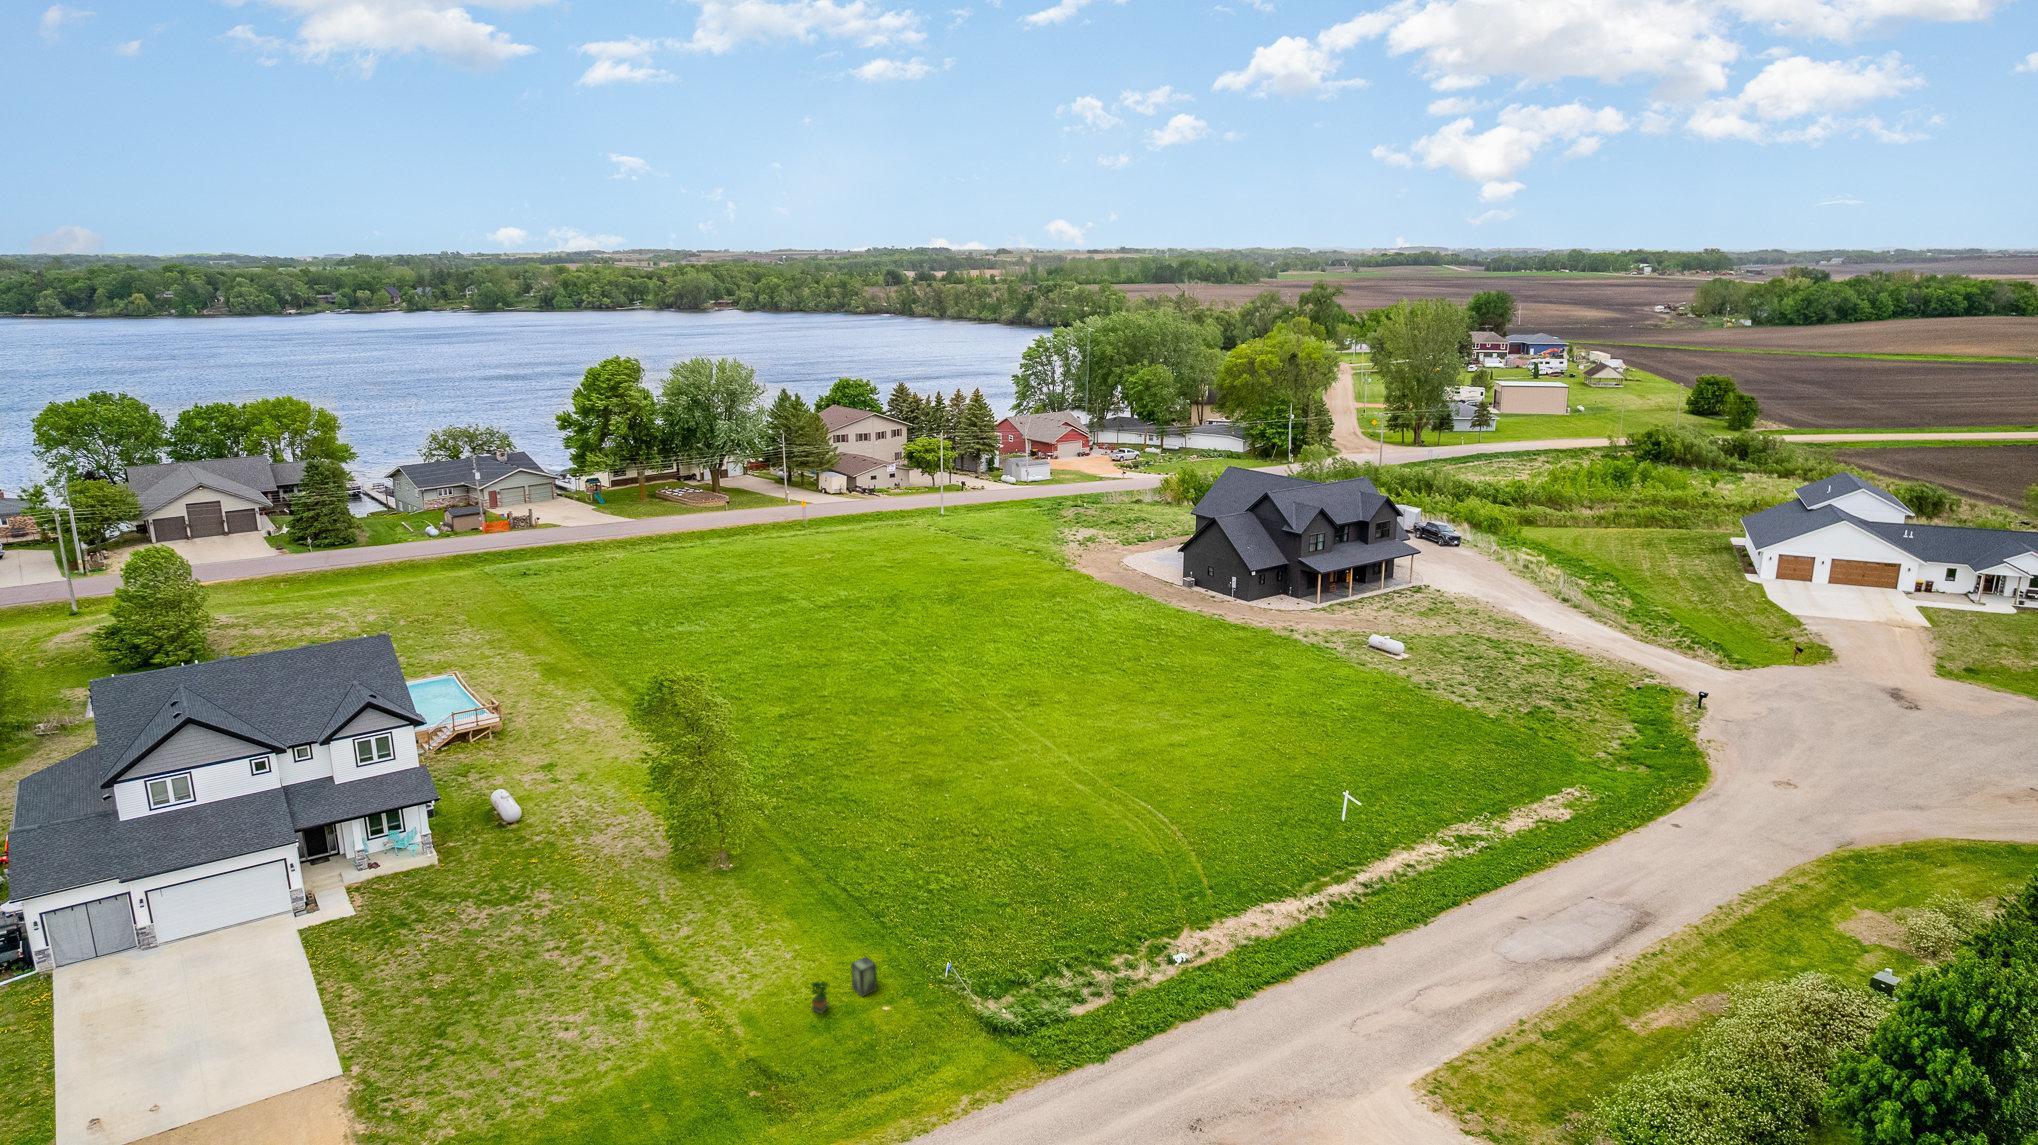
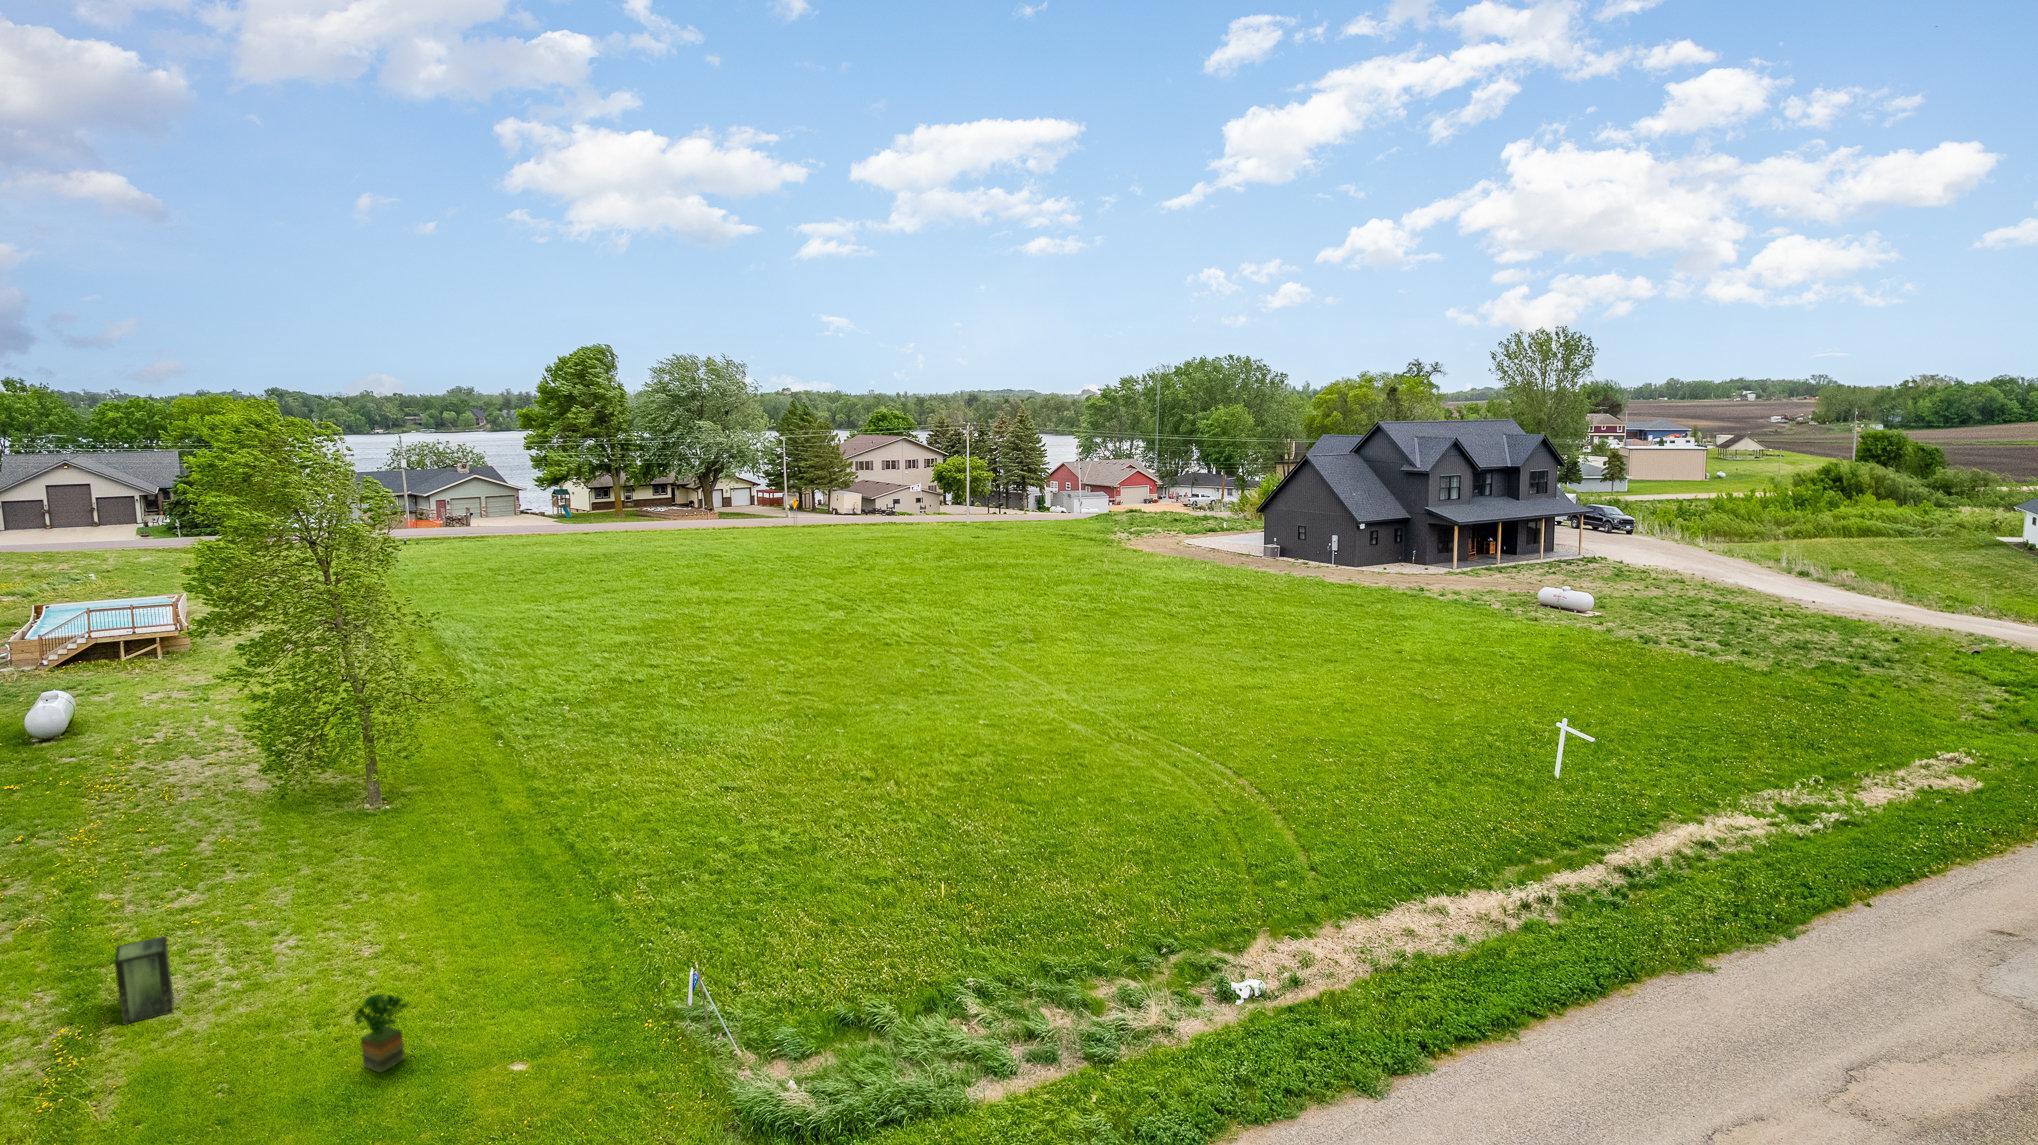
storage box: present [851,957,877,997] -> present [115,935,174,1025]

